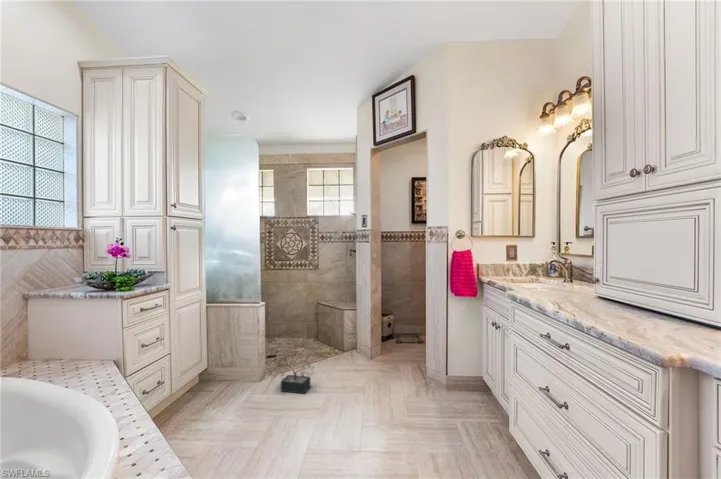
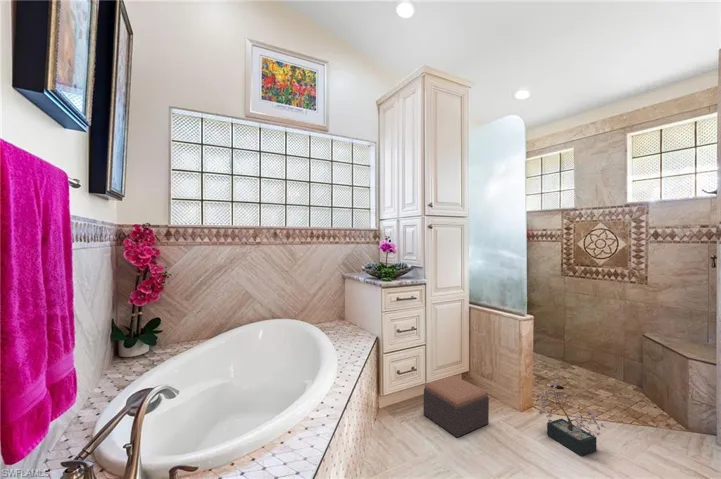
footstool: none [171,376,237,429] -> present [423,376,489,437]

